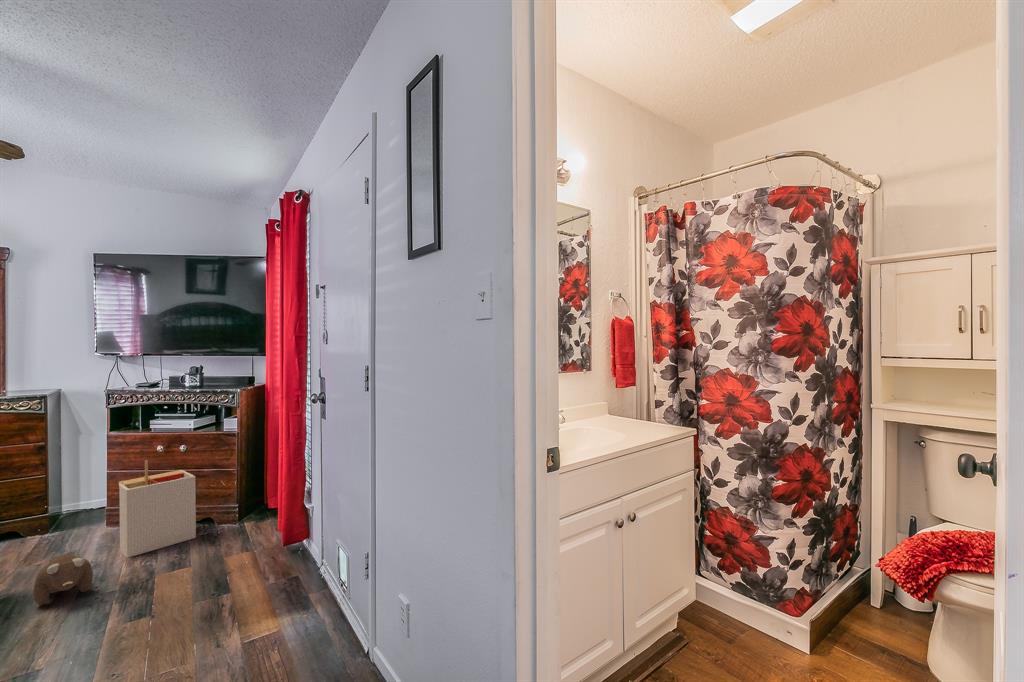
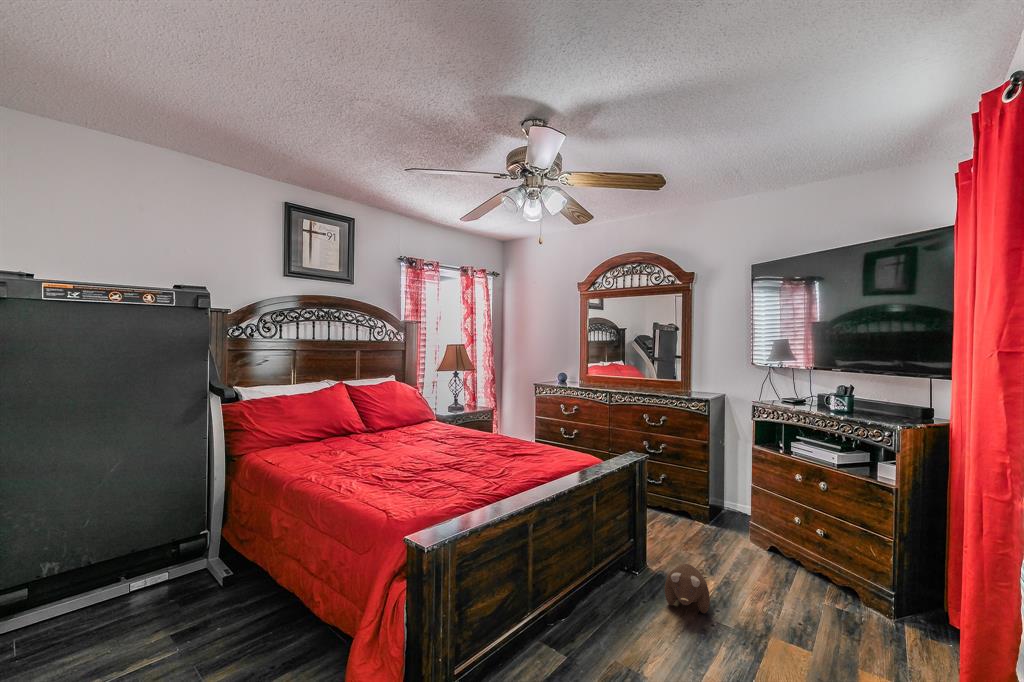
storage bin: present [119,460,196,558] -> none [750,490,830,608]

